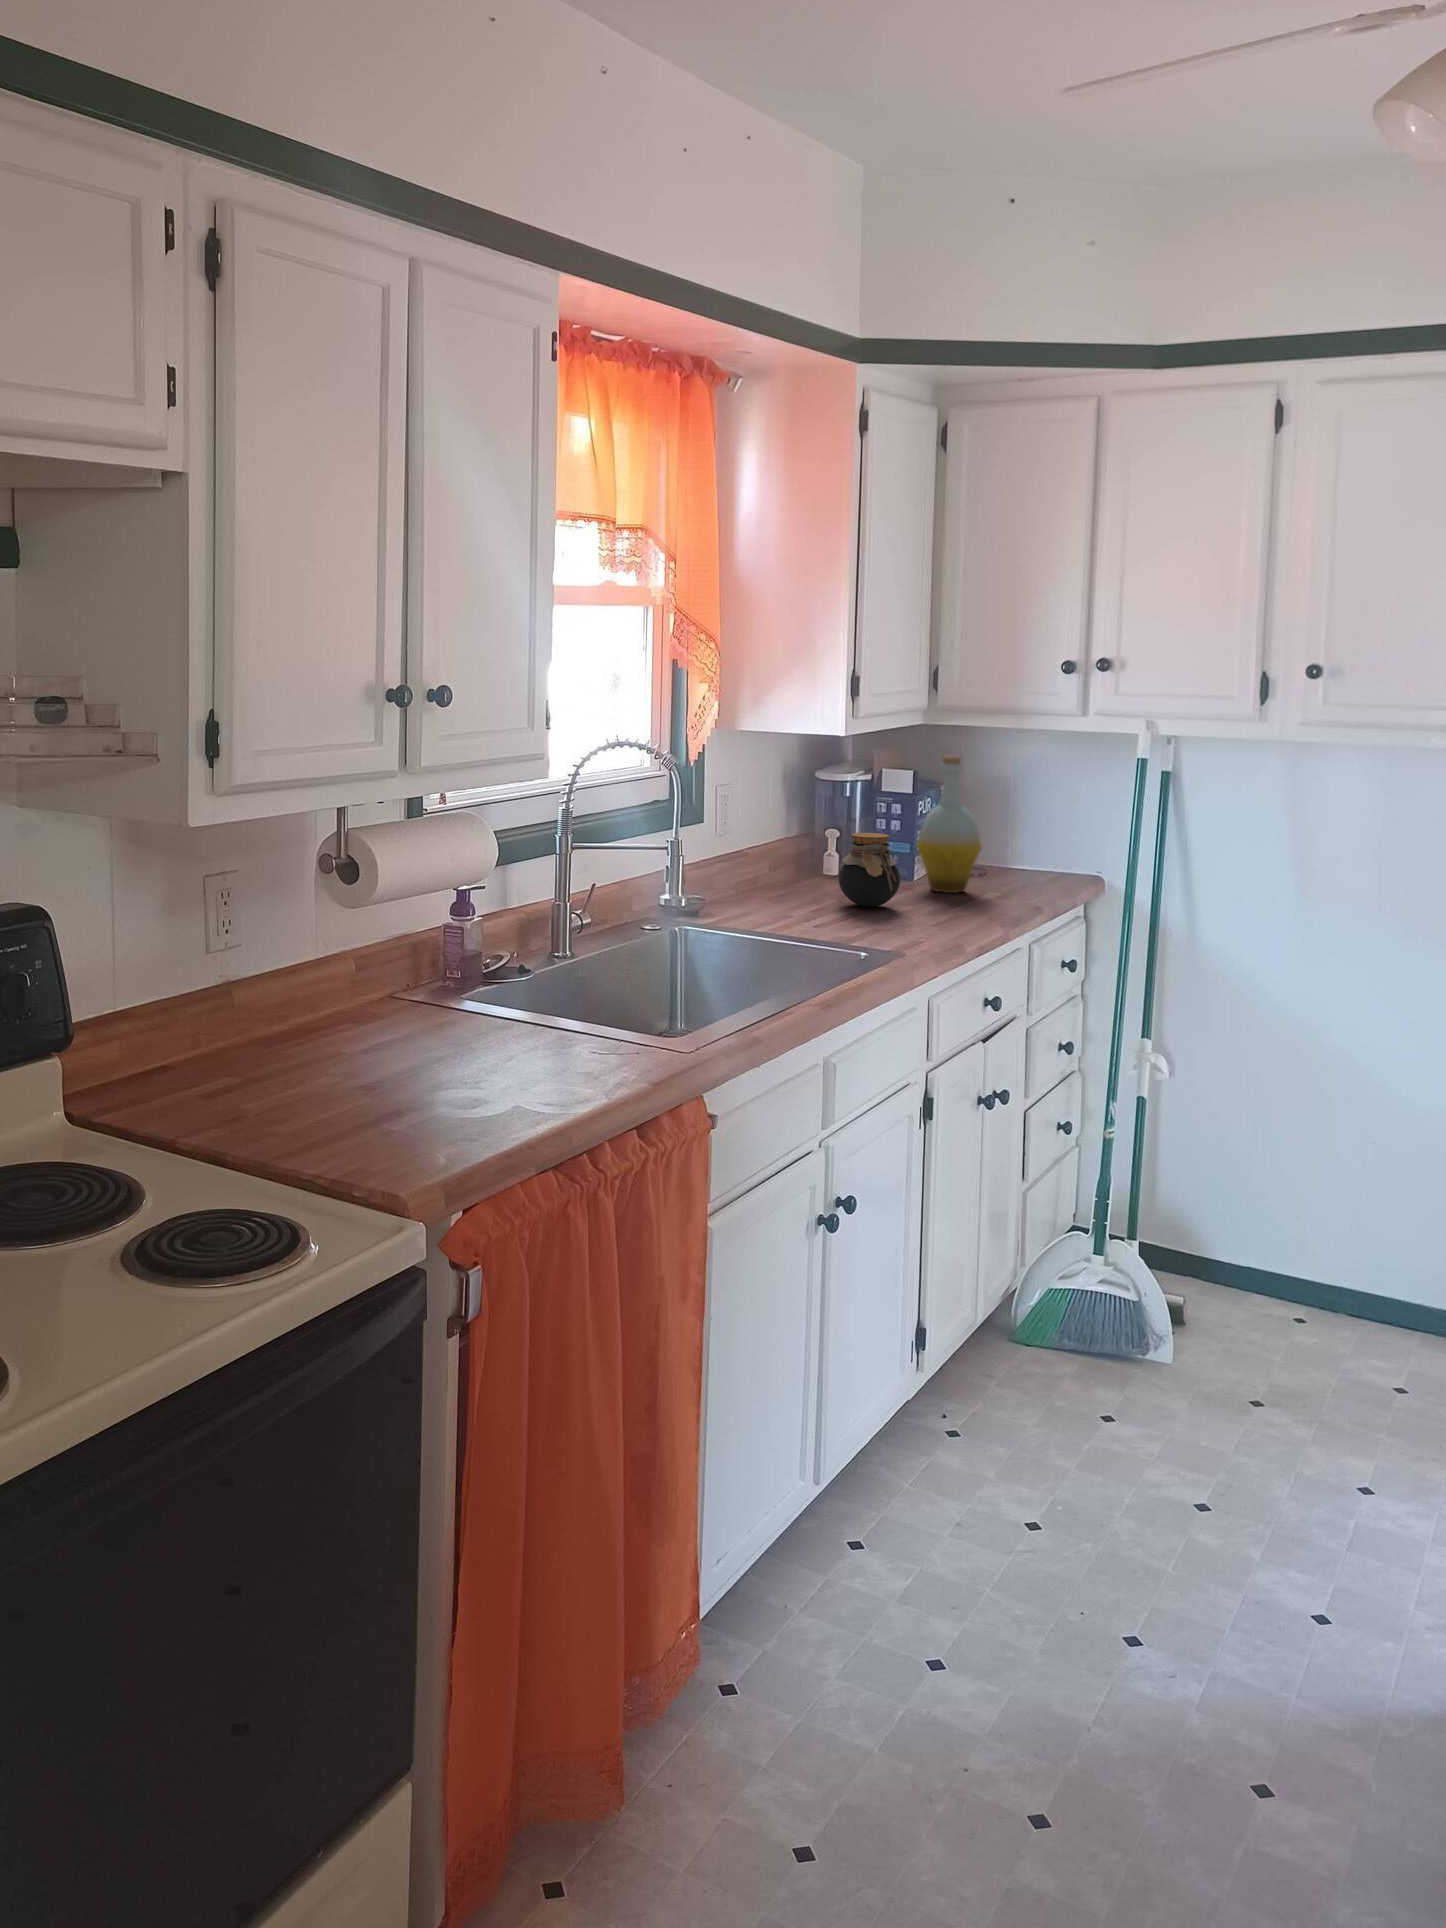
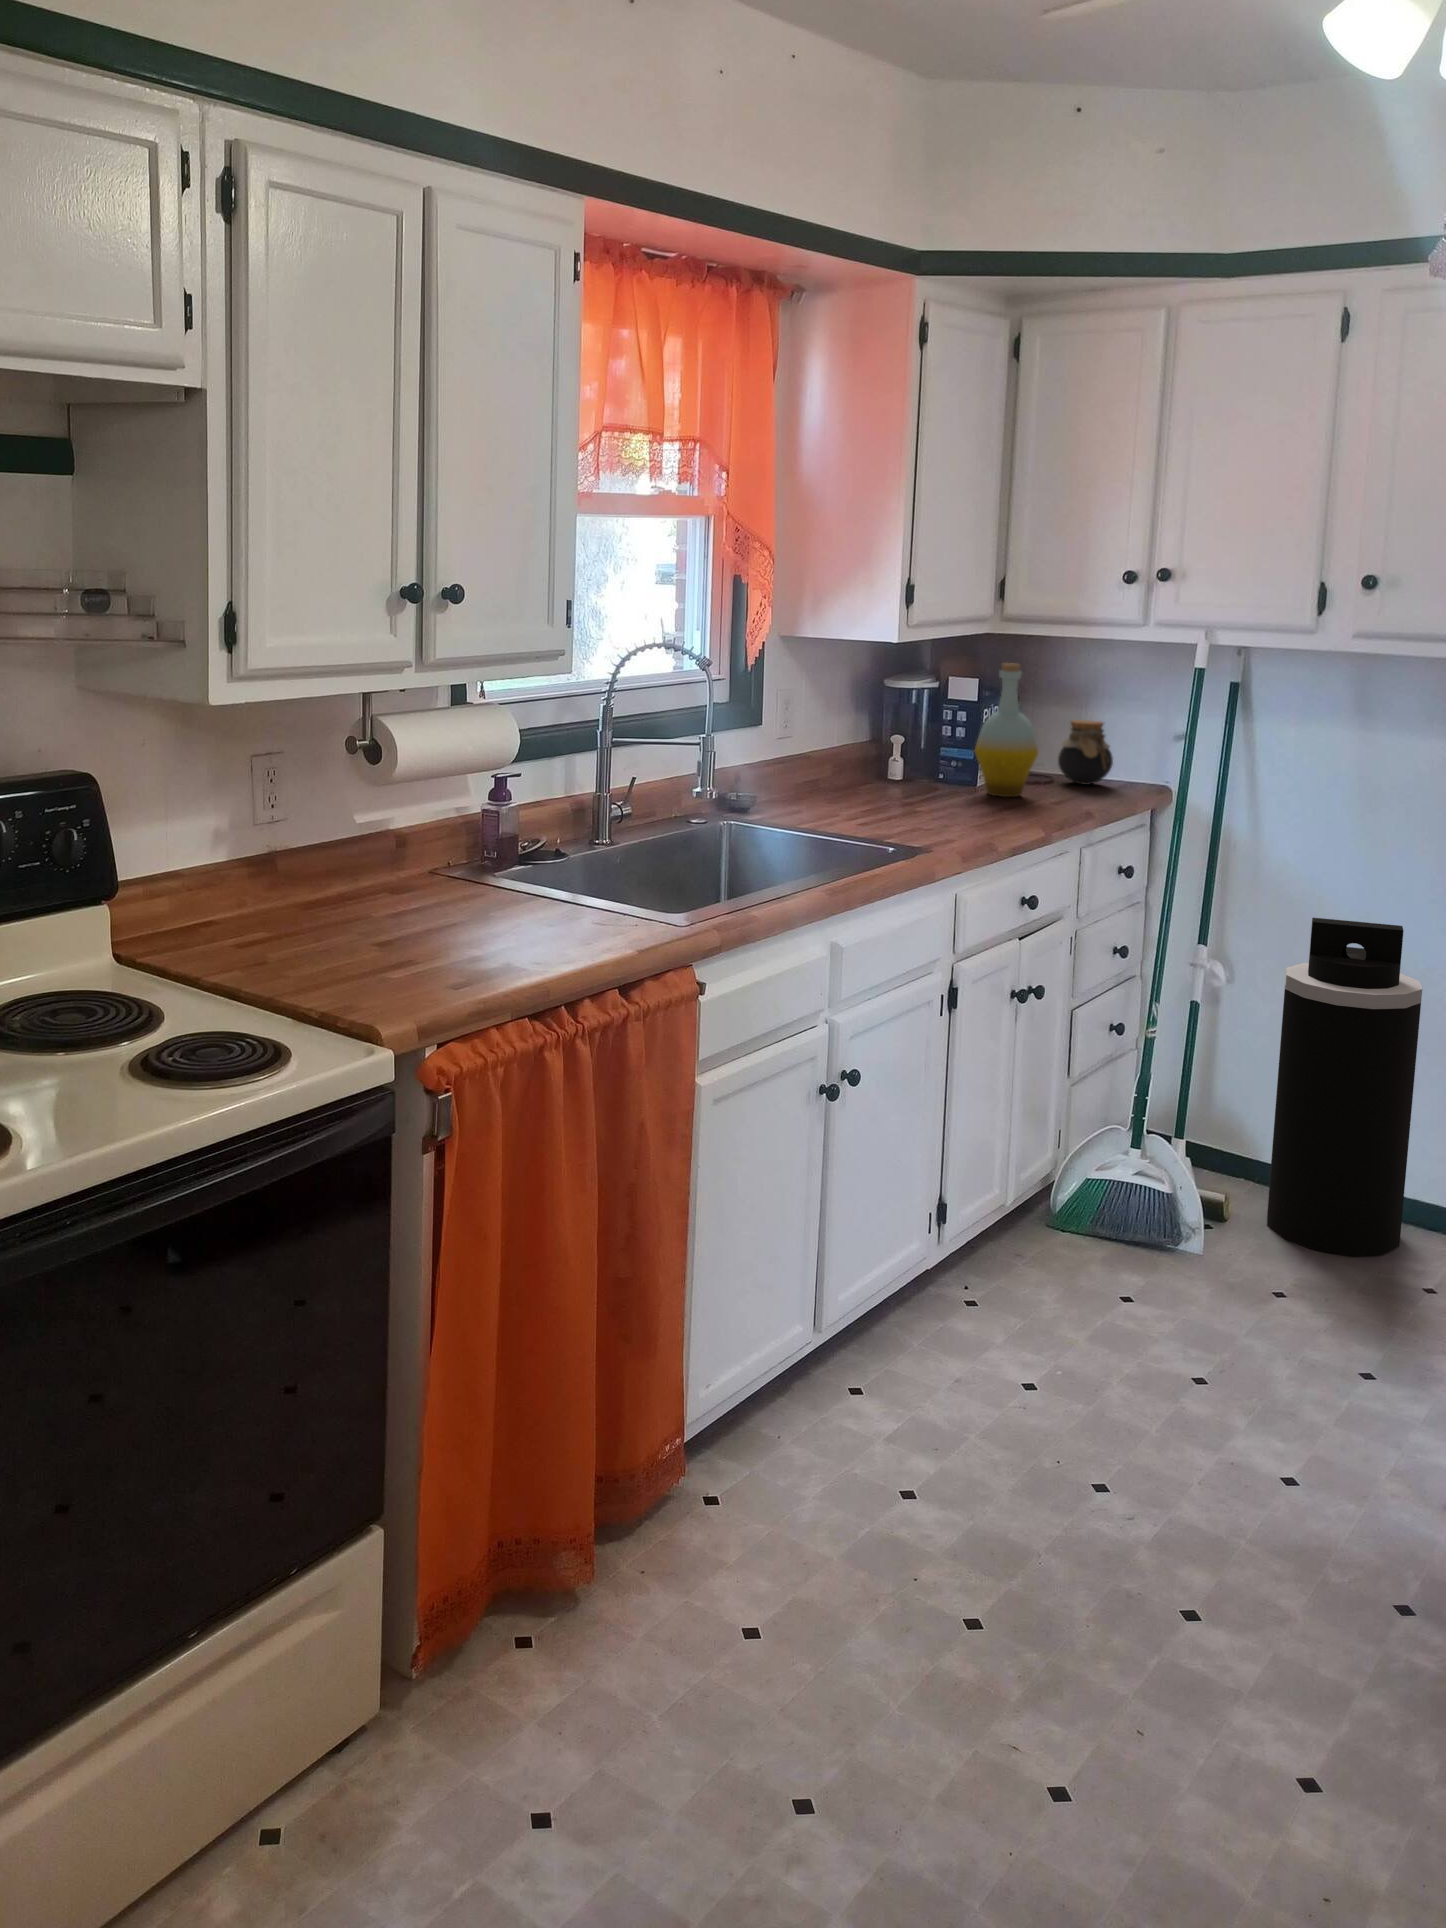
jar: present [839,833,900,907] -> present [1058,720,1113,785]
trash can: none [1223,1008,1374,1355] -> present [1267,918,1422,1256]

